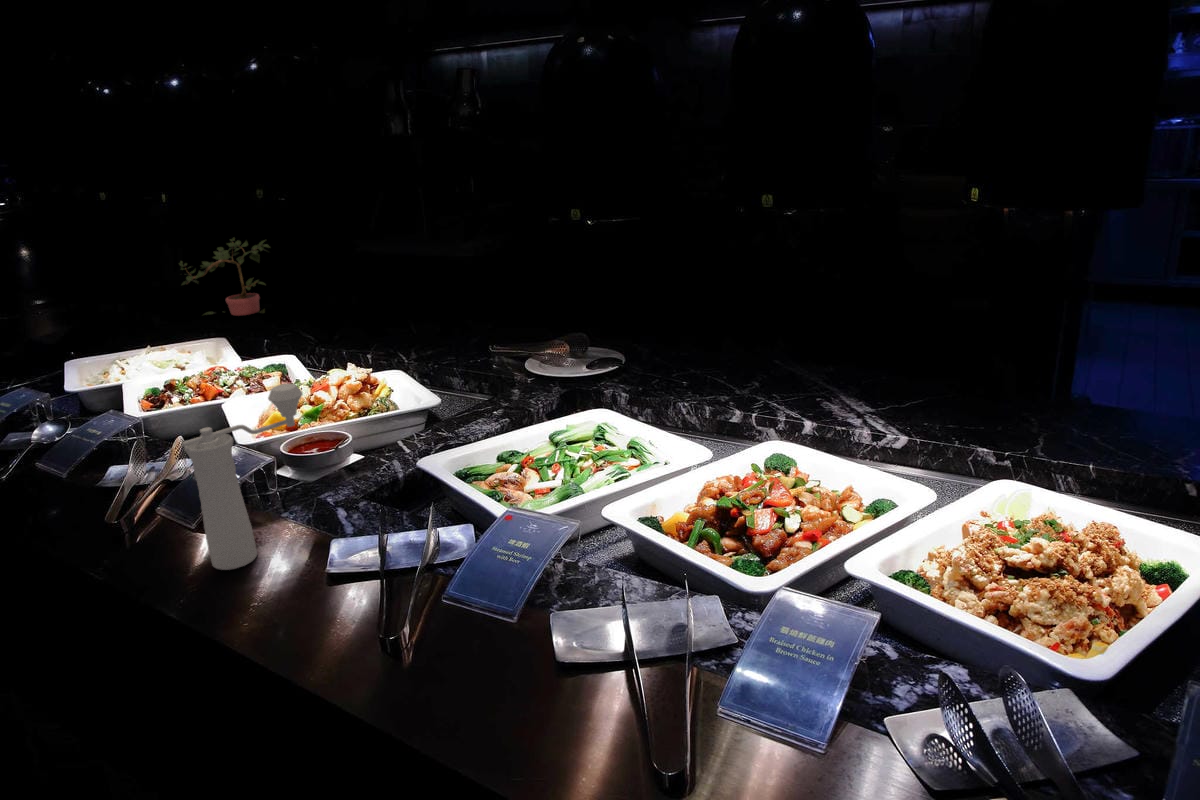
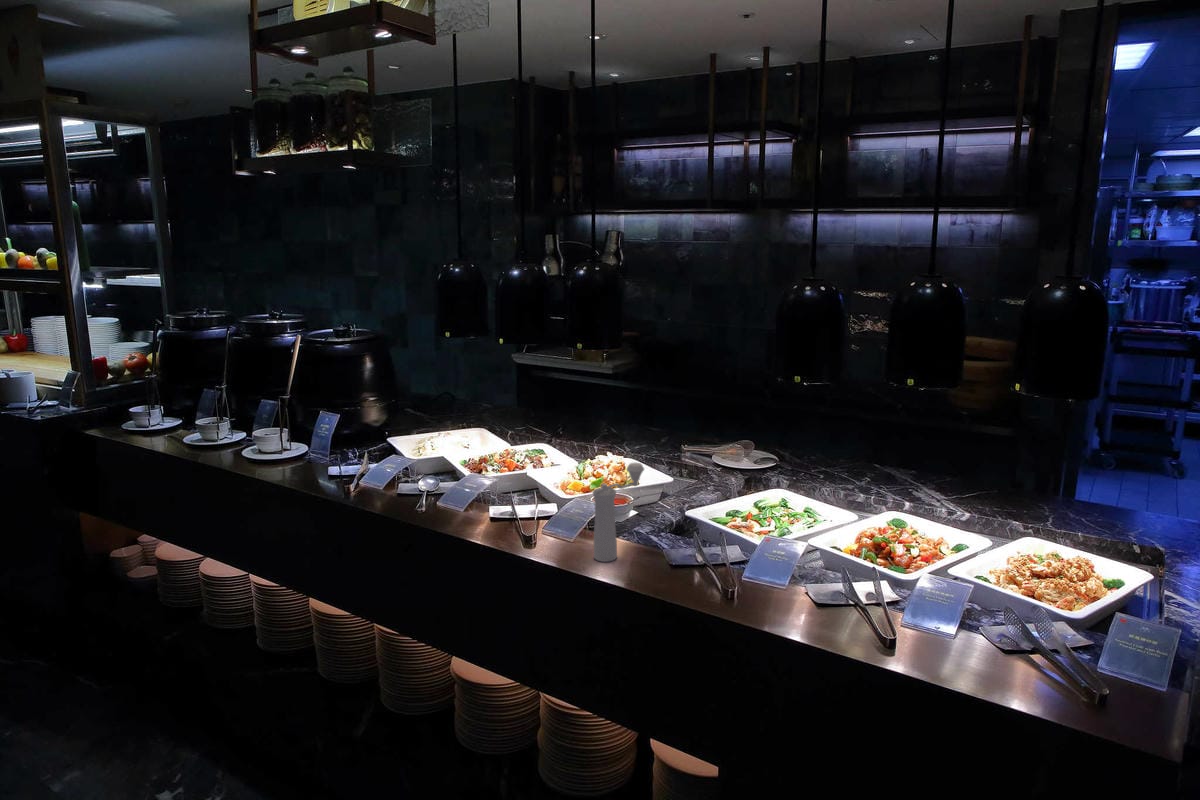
potted plant: present [179,238,270,315] -> none [431,359,502,414]

